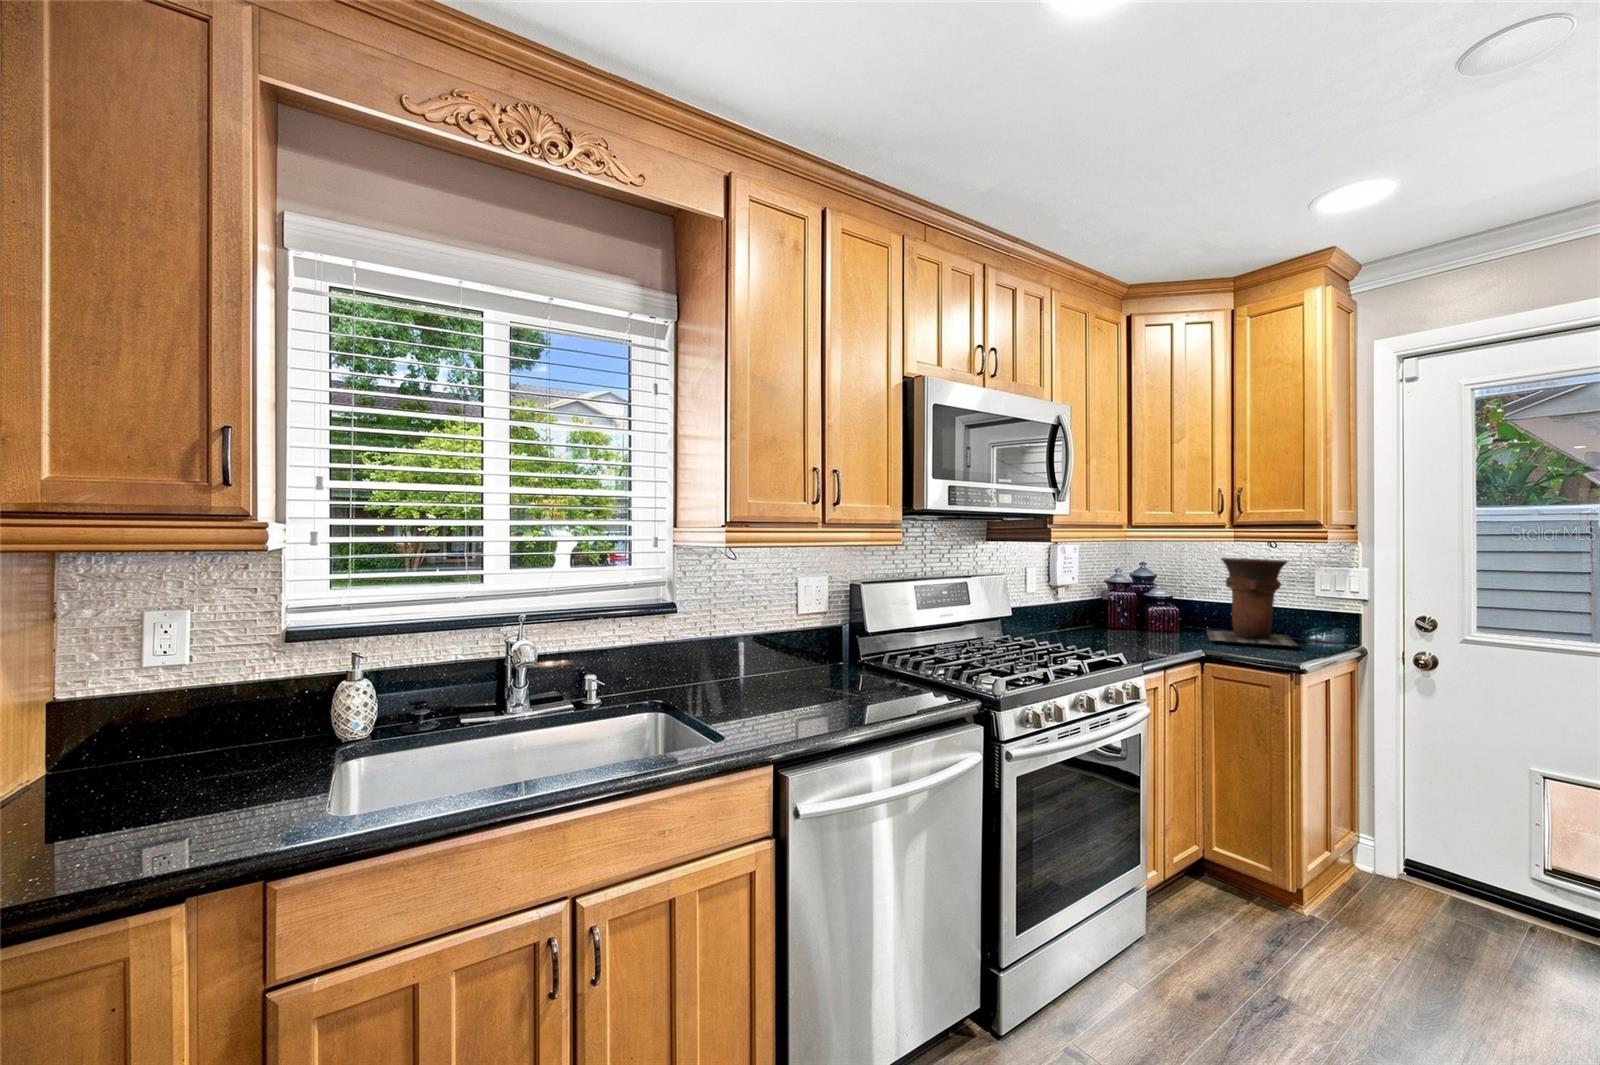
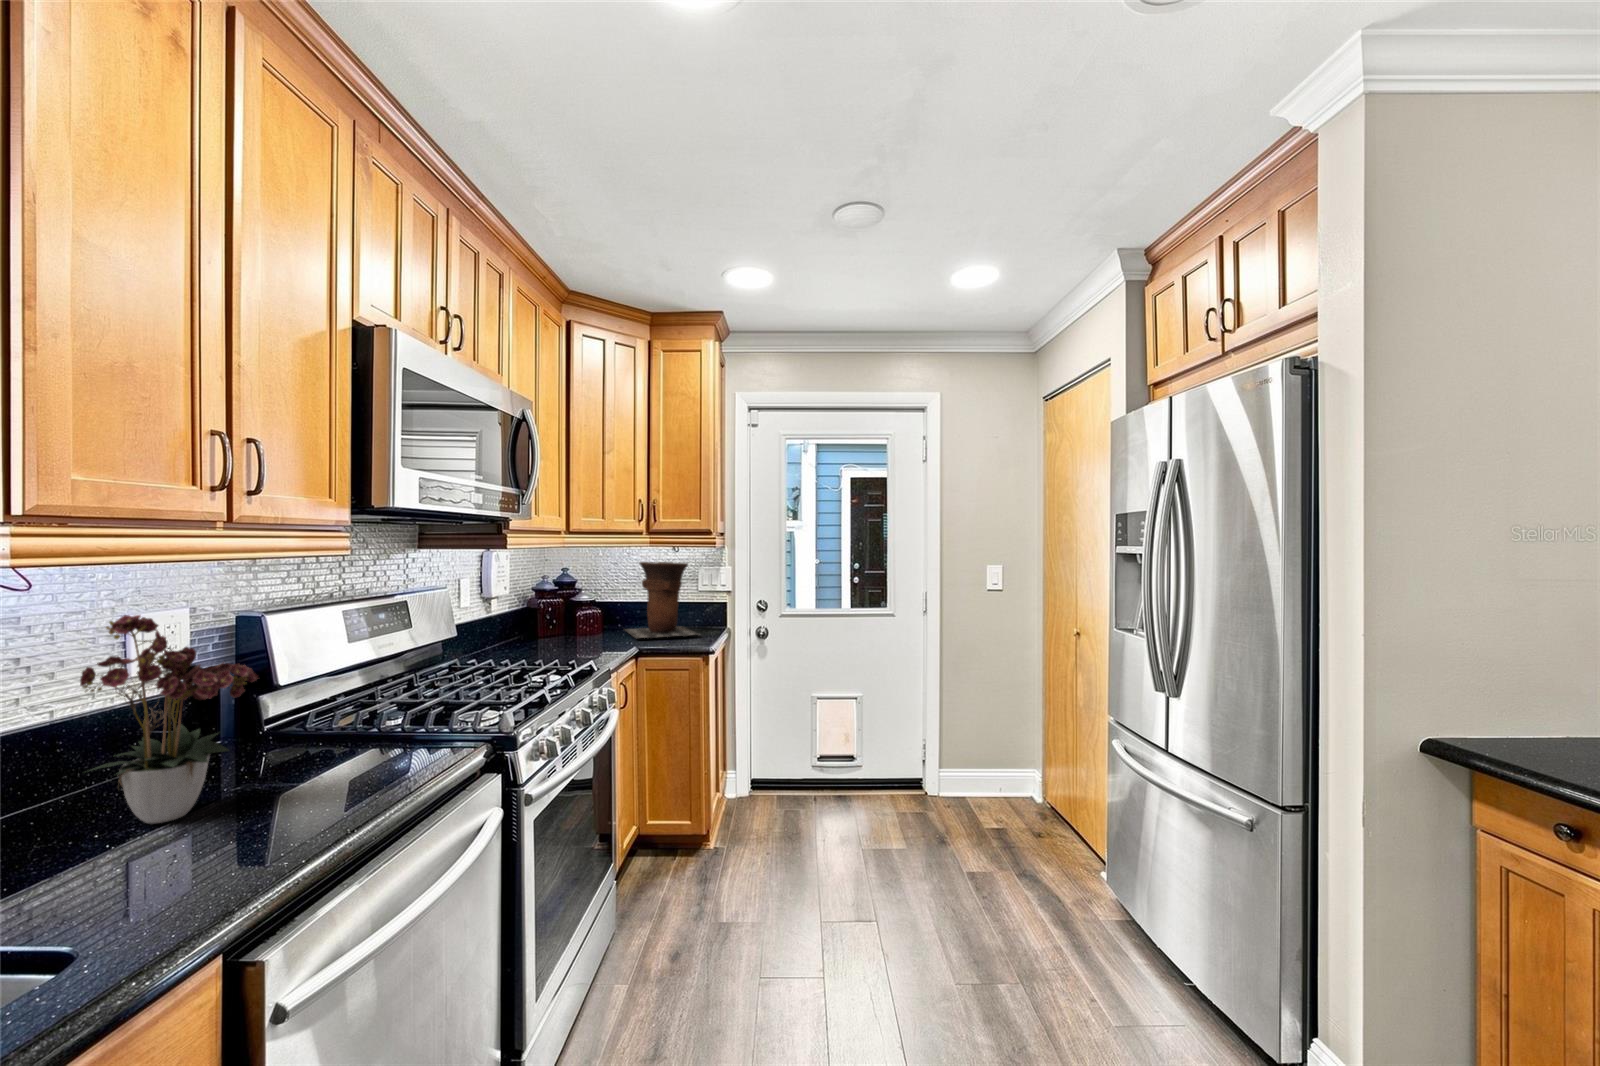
flower arrangement: none [754,569,838,694] -> present [80,615,258,824]

